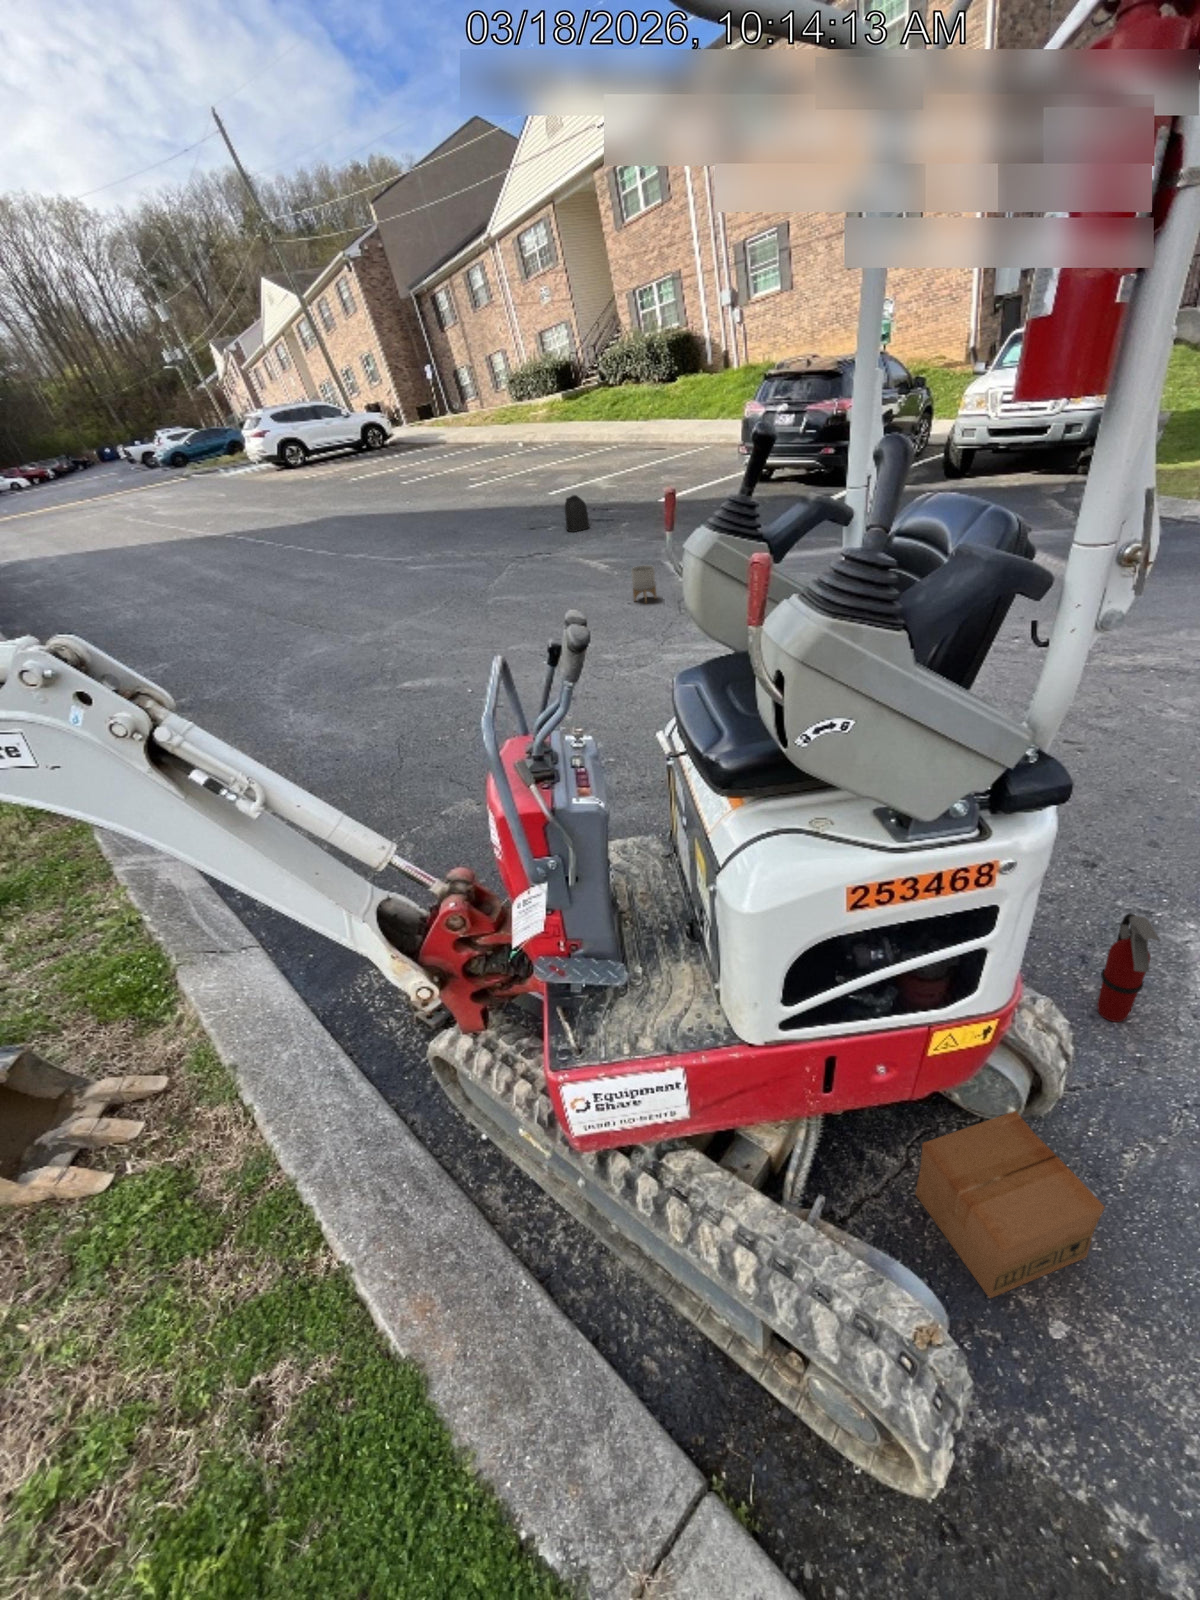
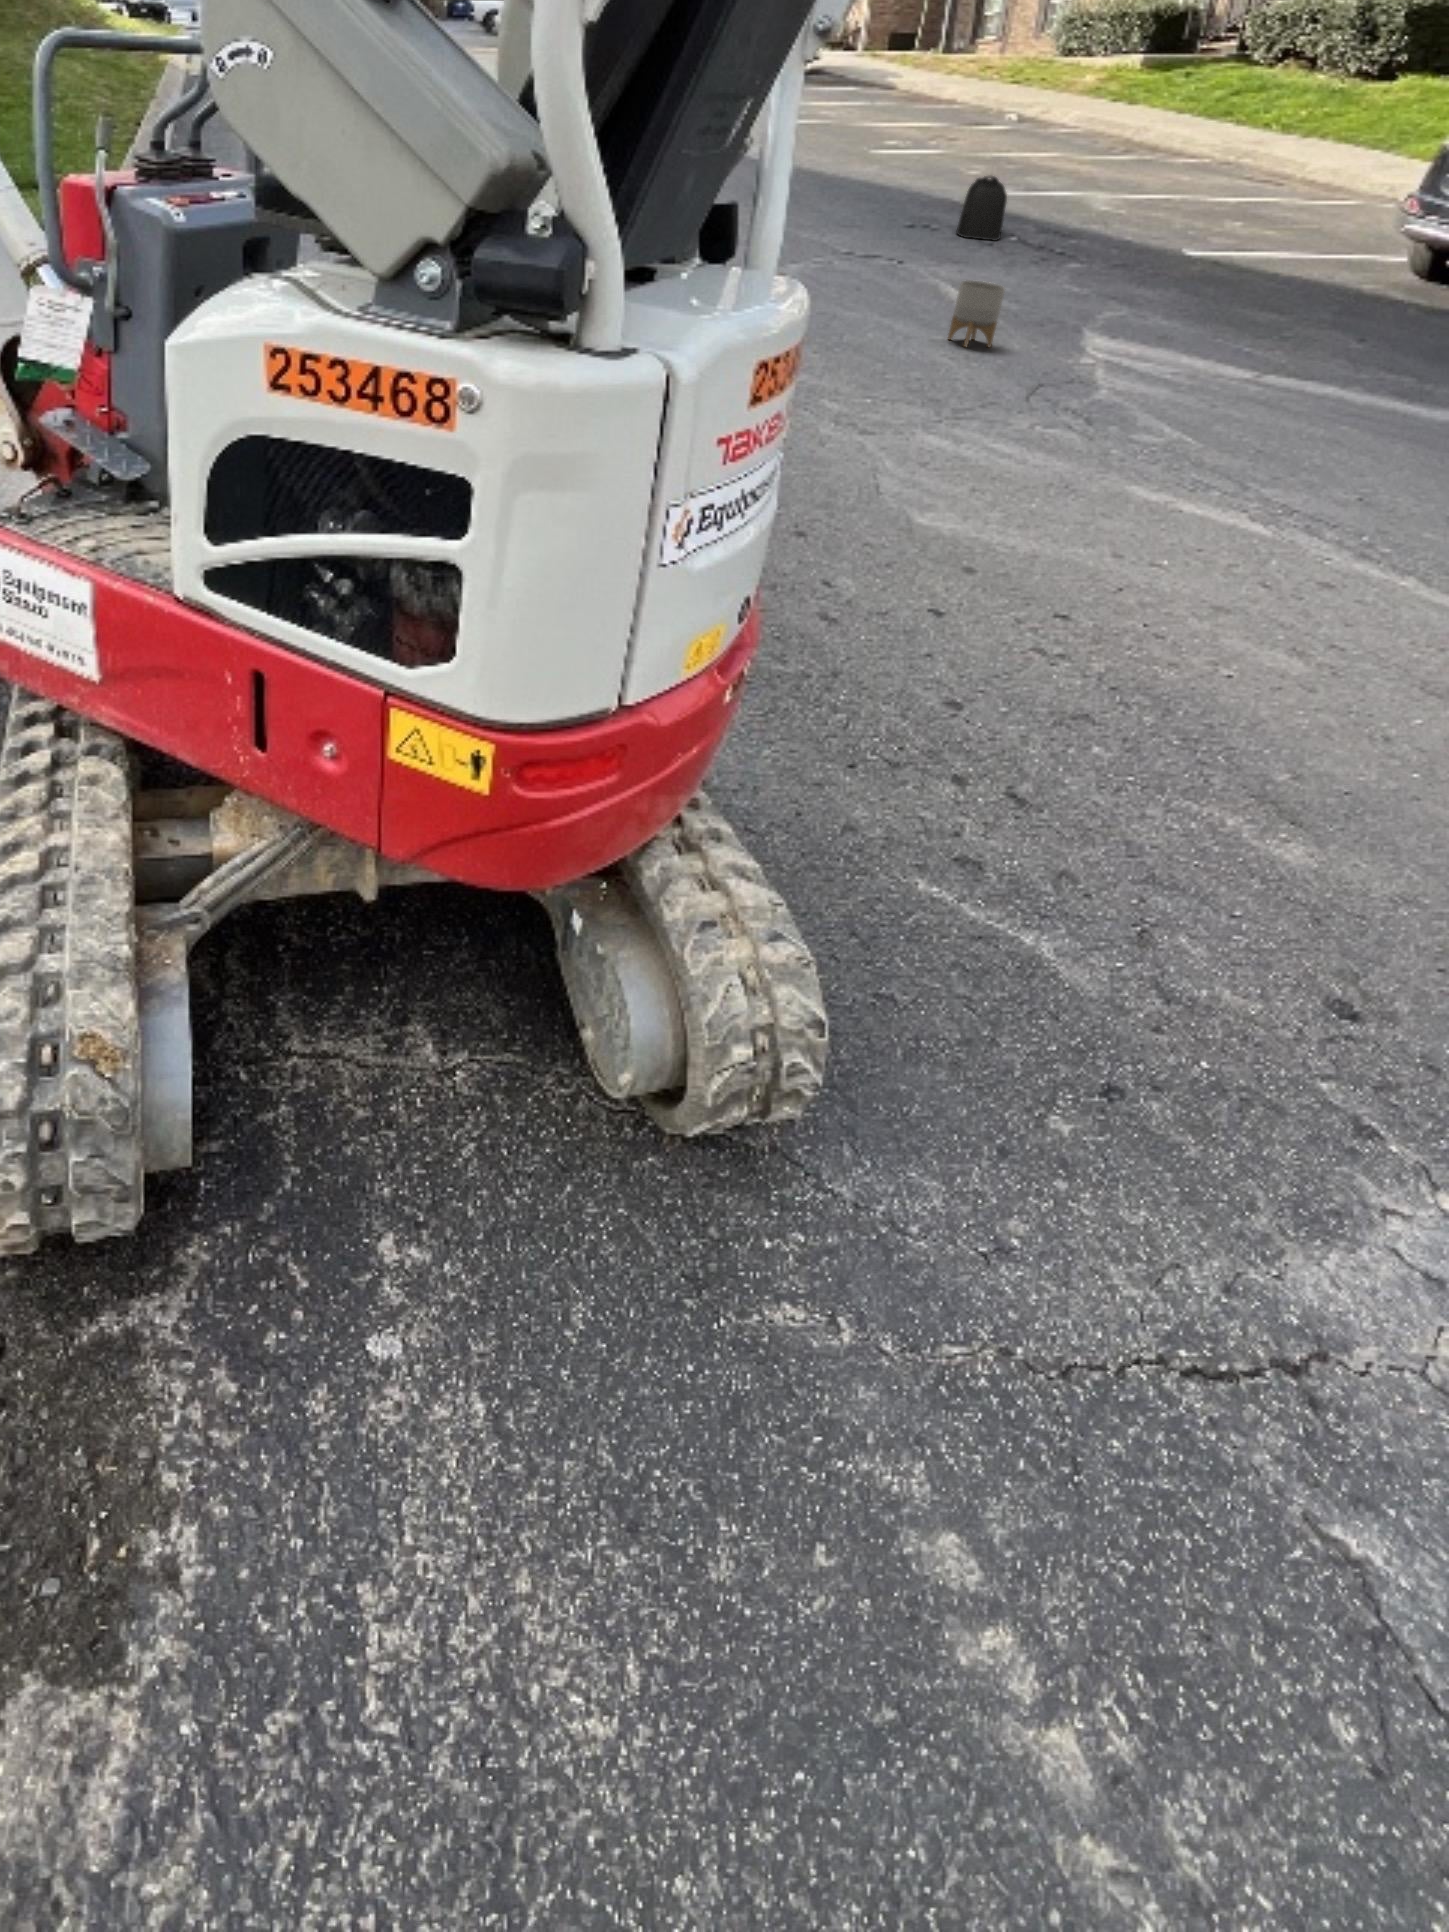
fire extinguisher: present [1097,913,1160,1022] -> none [1028,892,1148,1127]
cardboard box: present [915,1111,1105,1298] -> none [348,975,614,1303]

